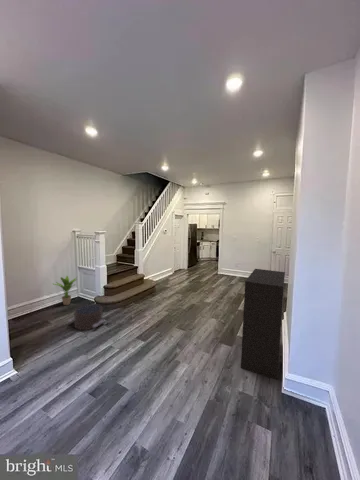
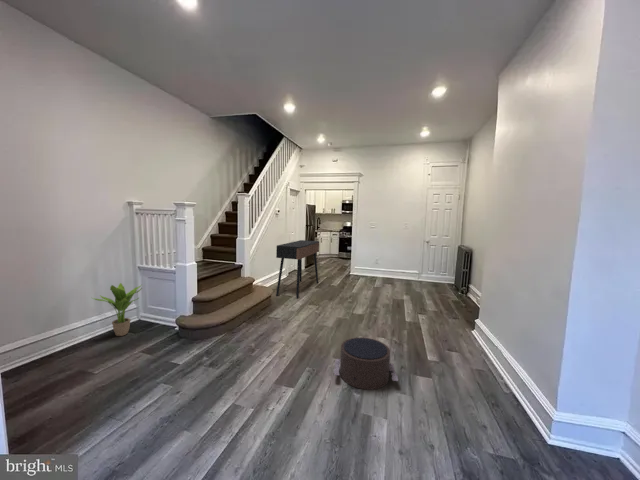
console table: none [160,250,193,289] -> present [276,240,319,298]
bookshelf: present [241,269,285,380] -> none [450,256,550,429]
pouf: present [70,304,103,330] -> present [334,338,398,390]

